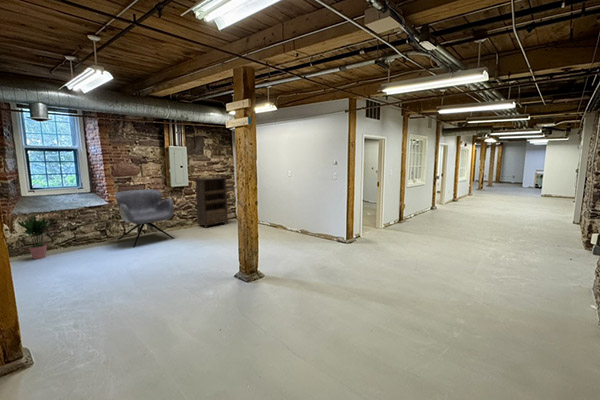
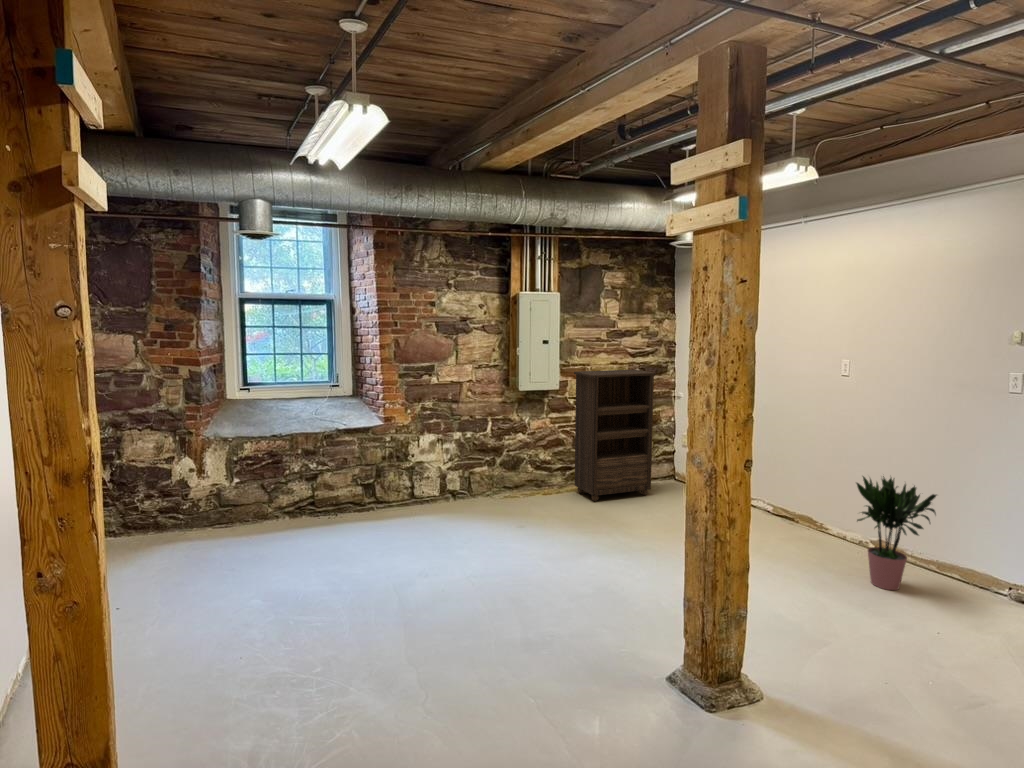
armchair: present [115,189,174,247] -> none [394,395,519,541]
potted plant: present [17,217,55,259] -> present [856,476,936,590]

